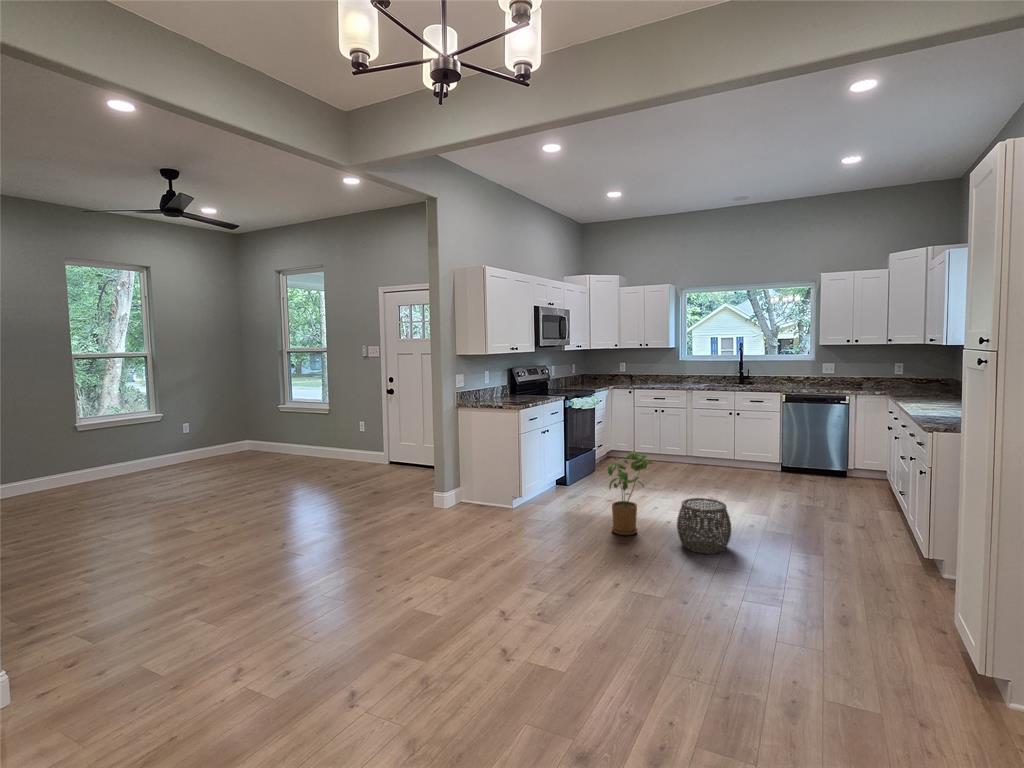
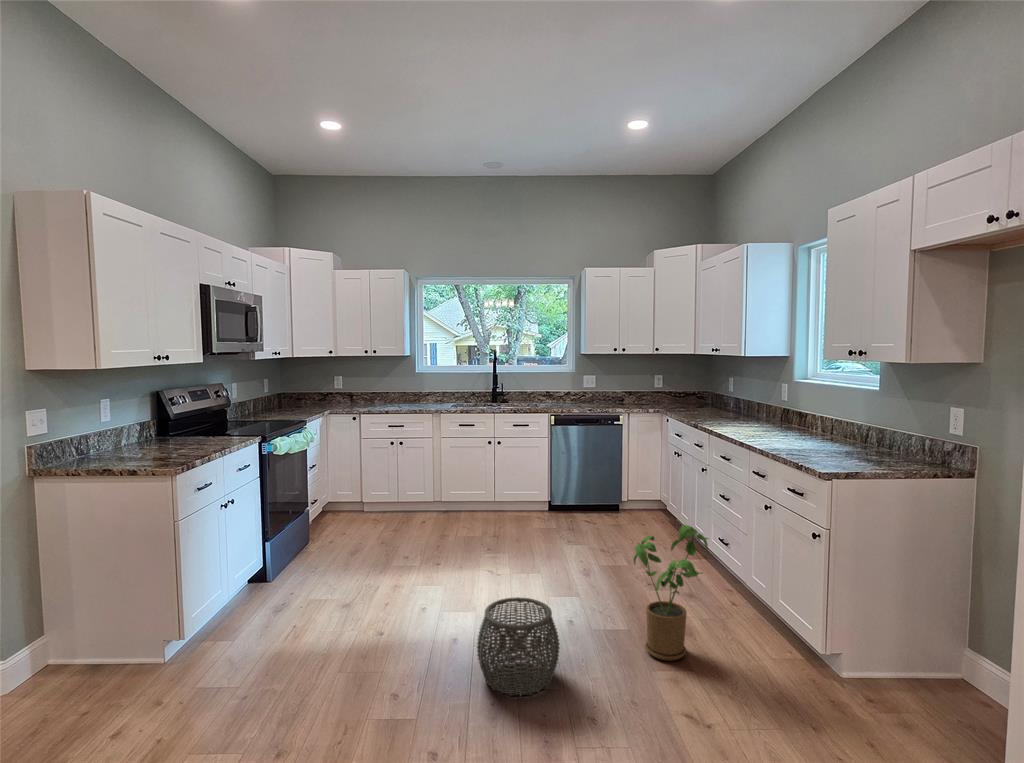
house plant: present [607,452,654,535] -> present [633,525,708,661]

